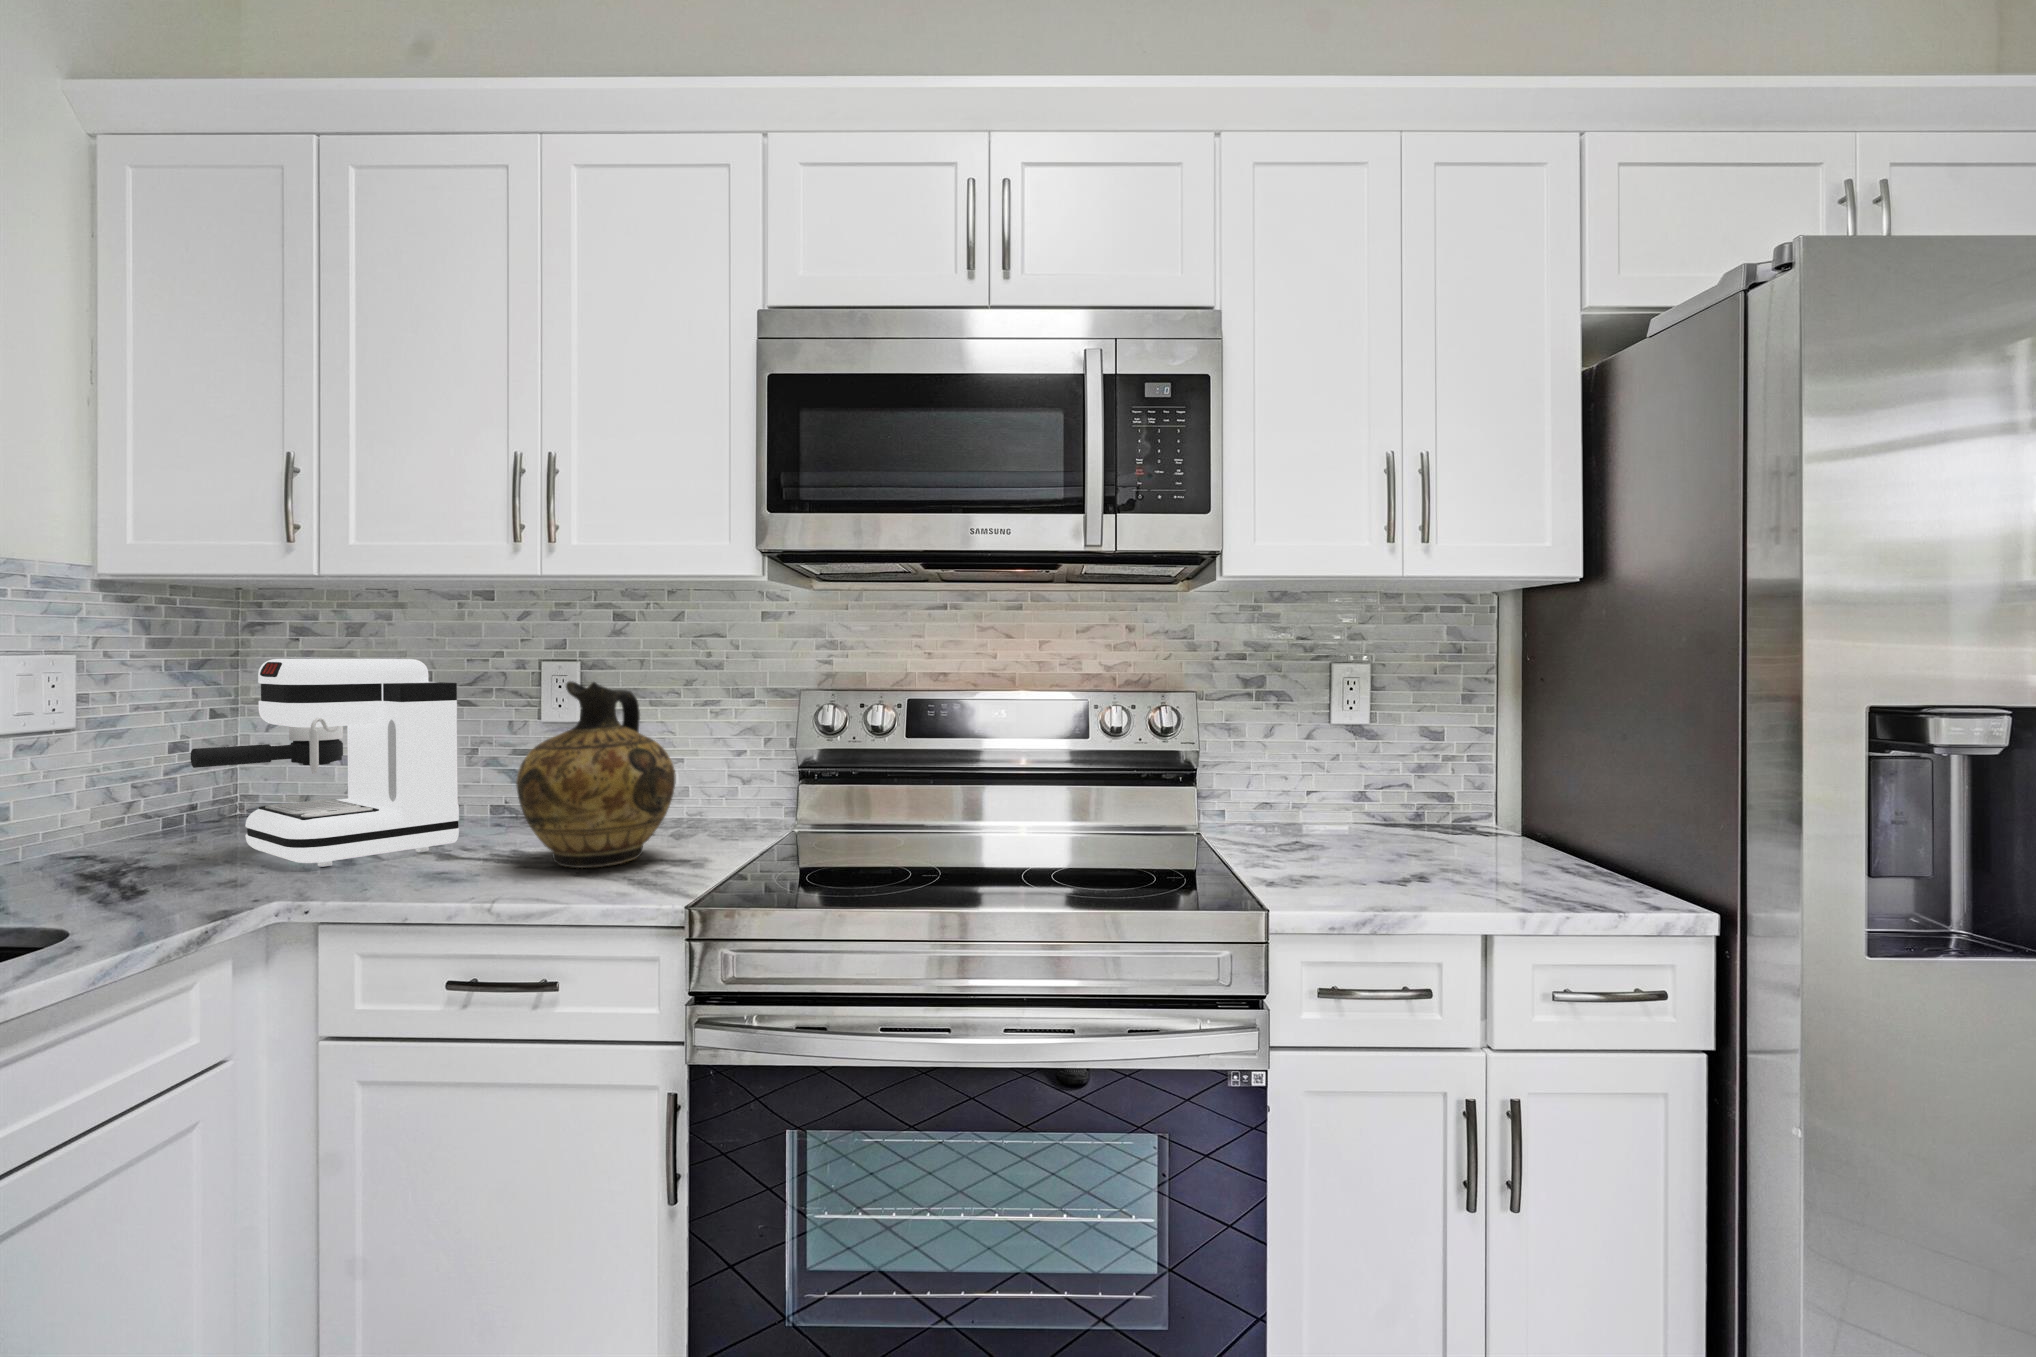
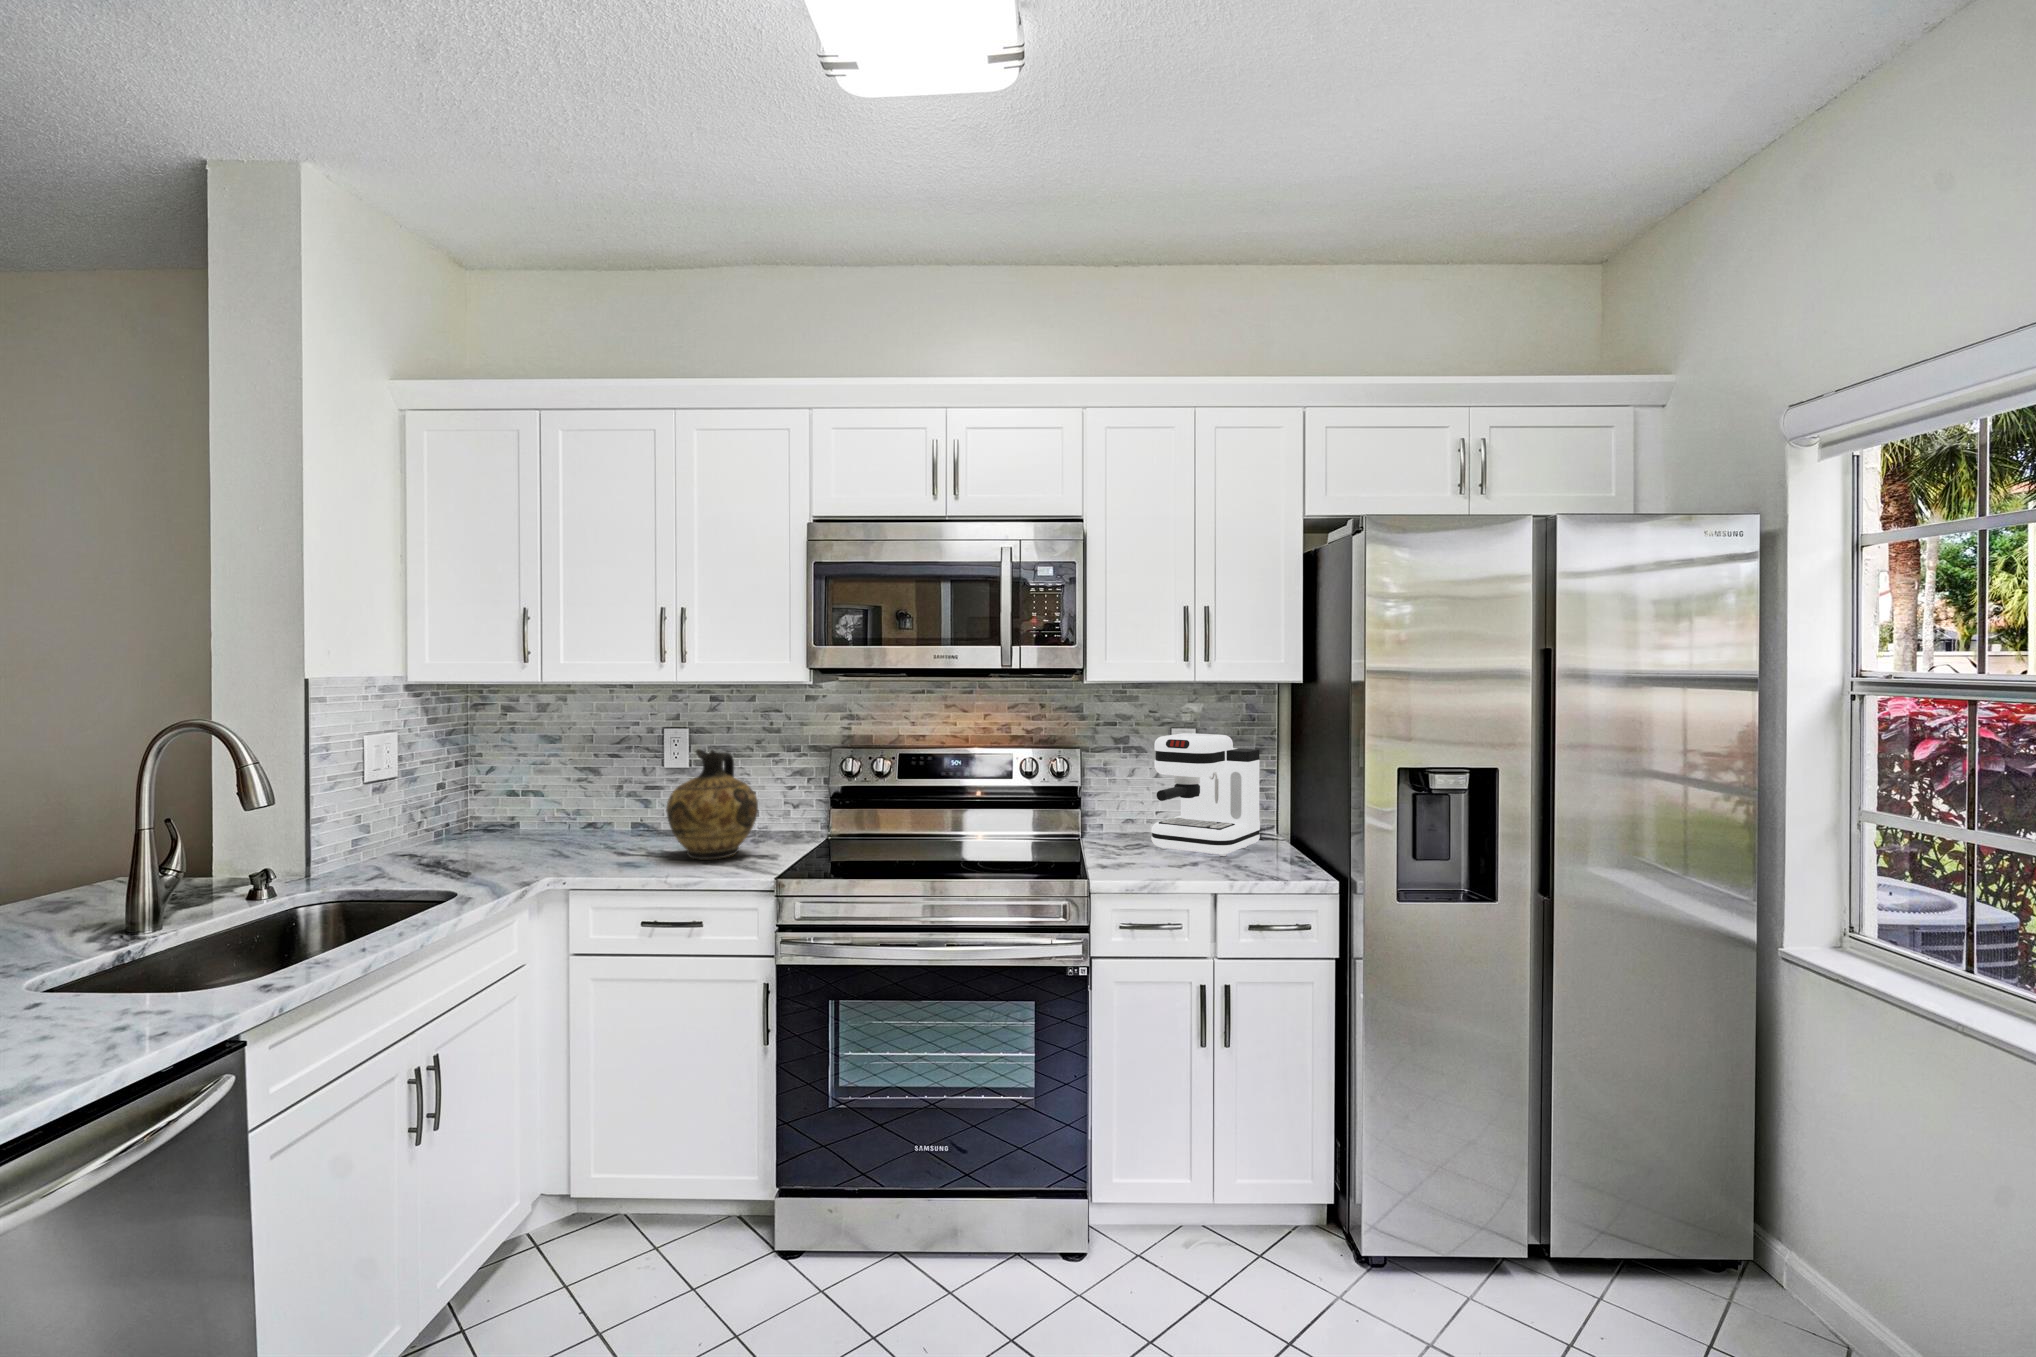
coffee maker: present [191,659,459,867] -> present [1151,733,1260,856]

